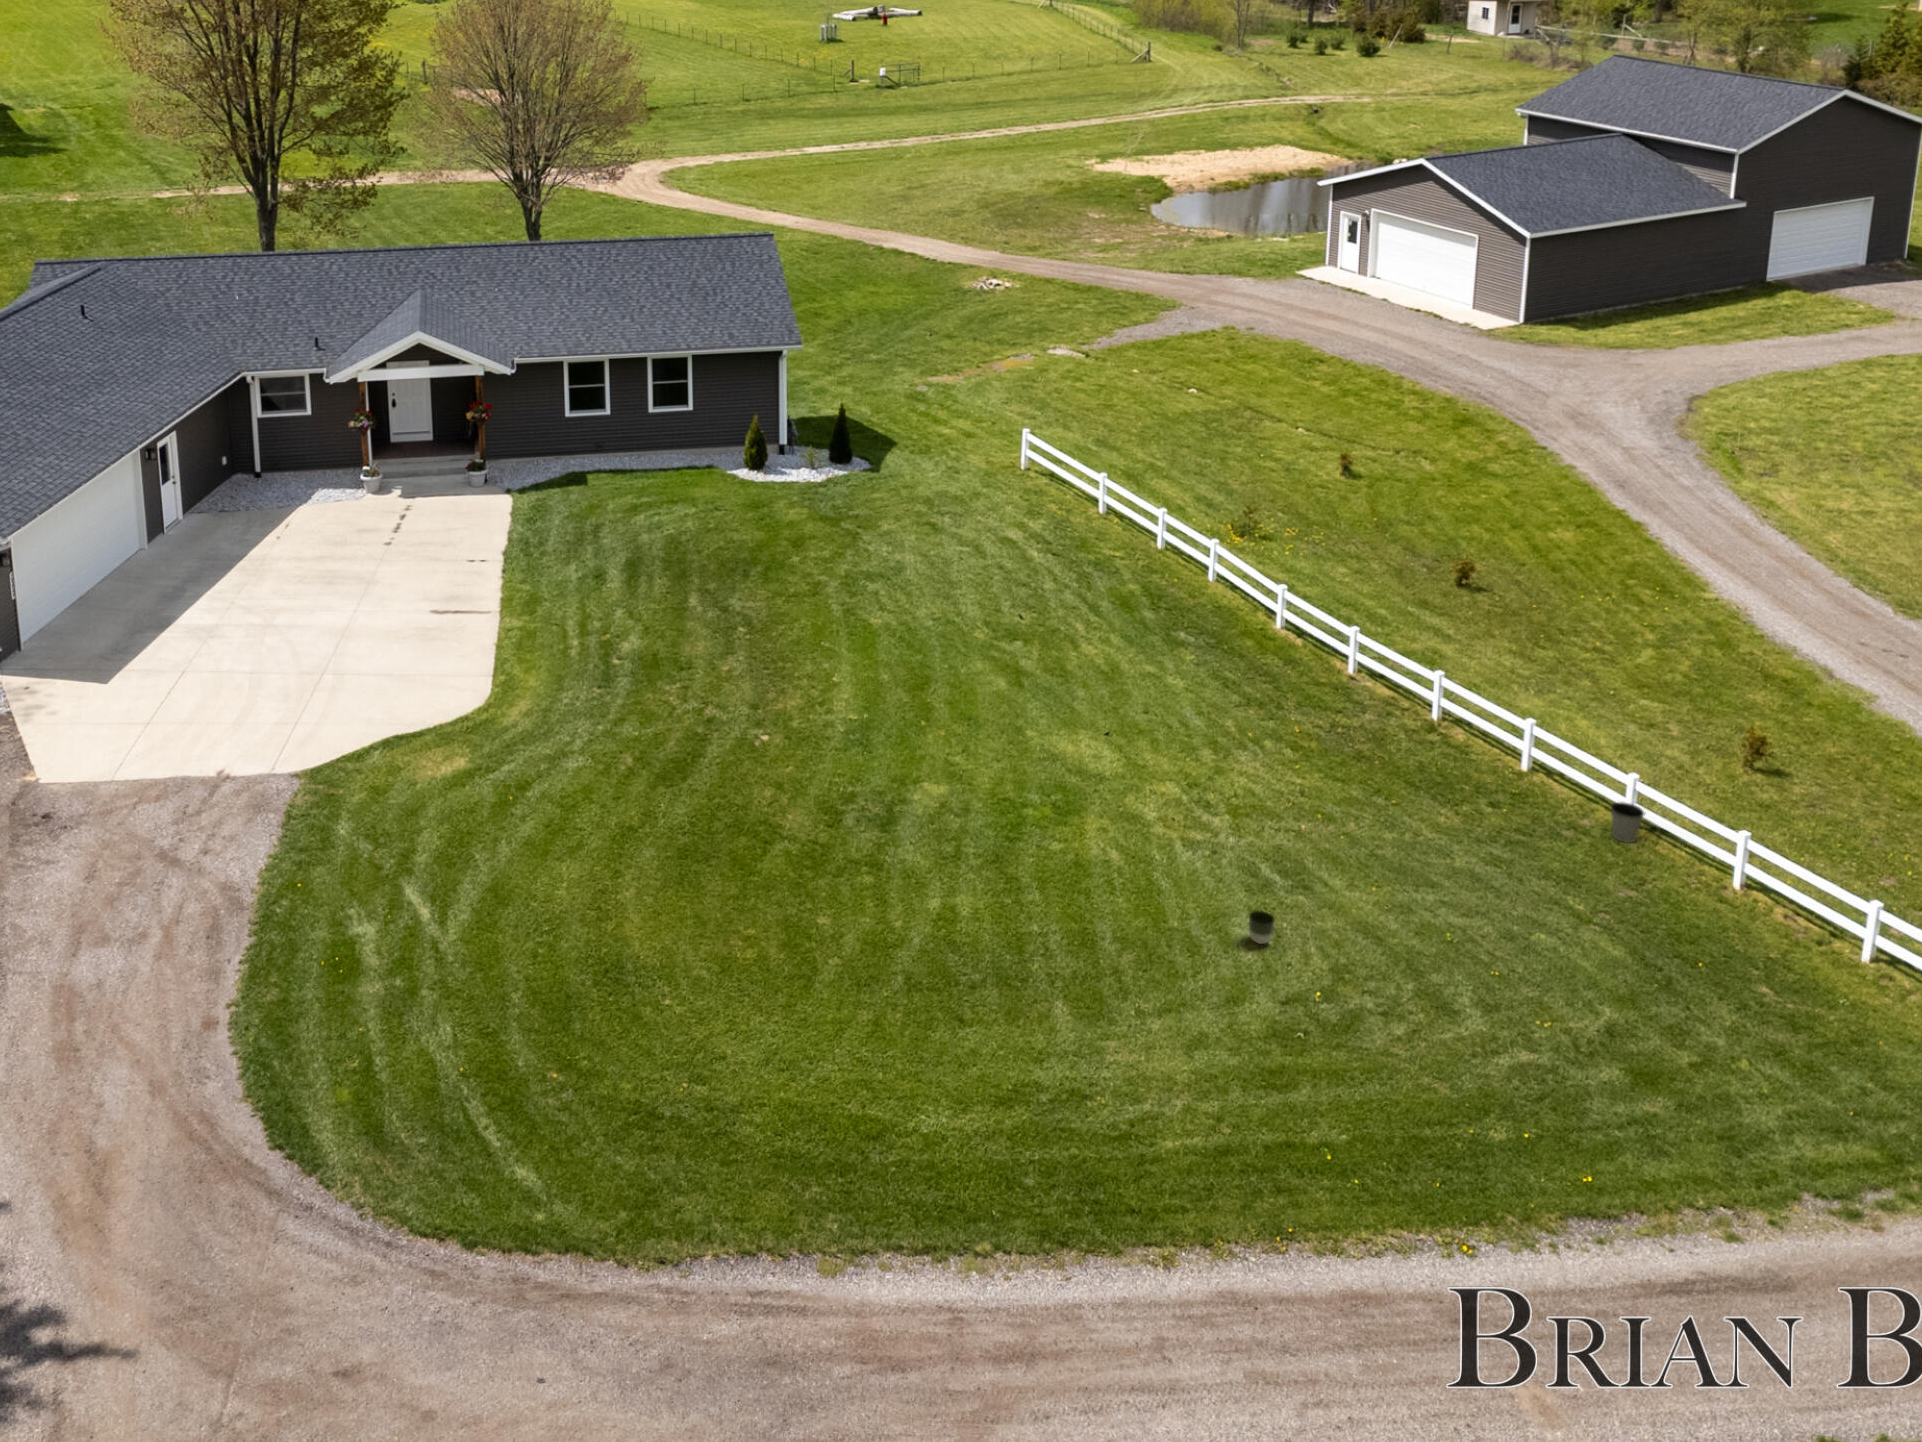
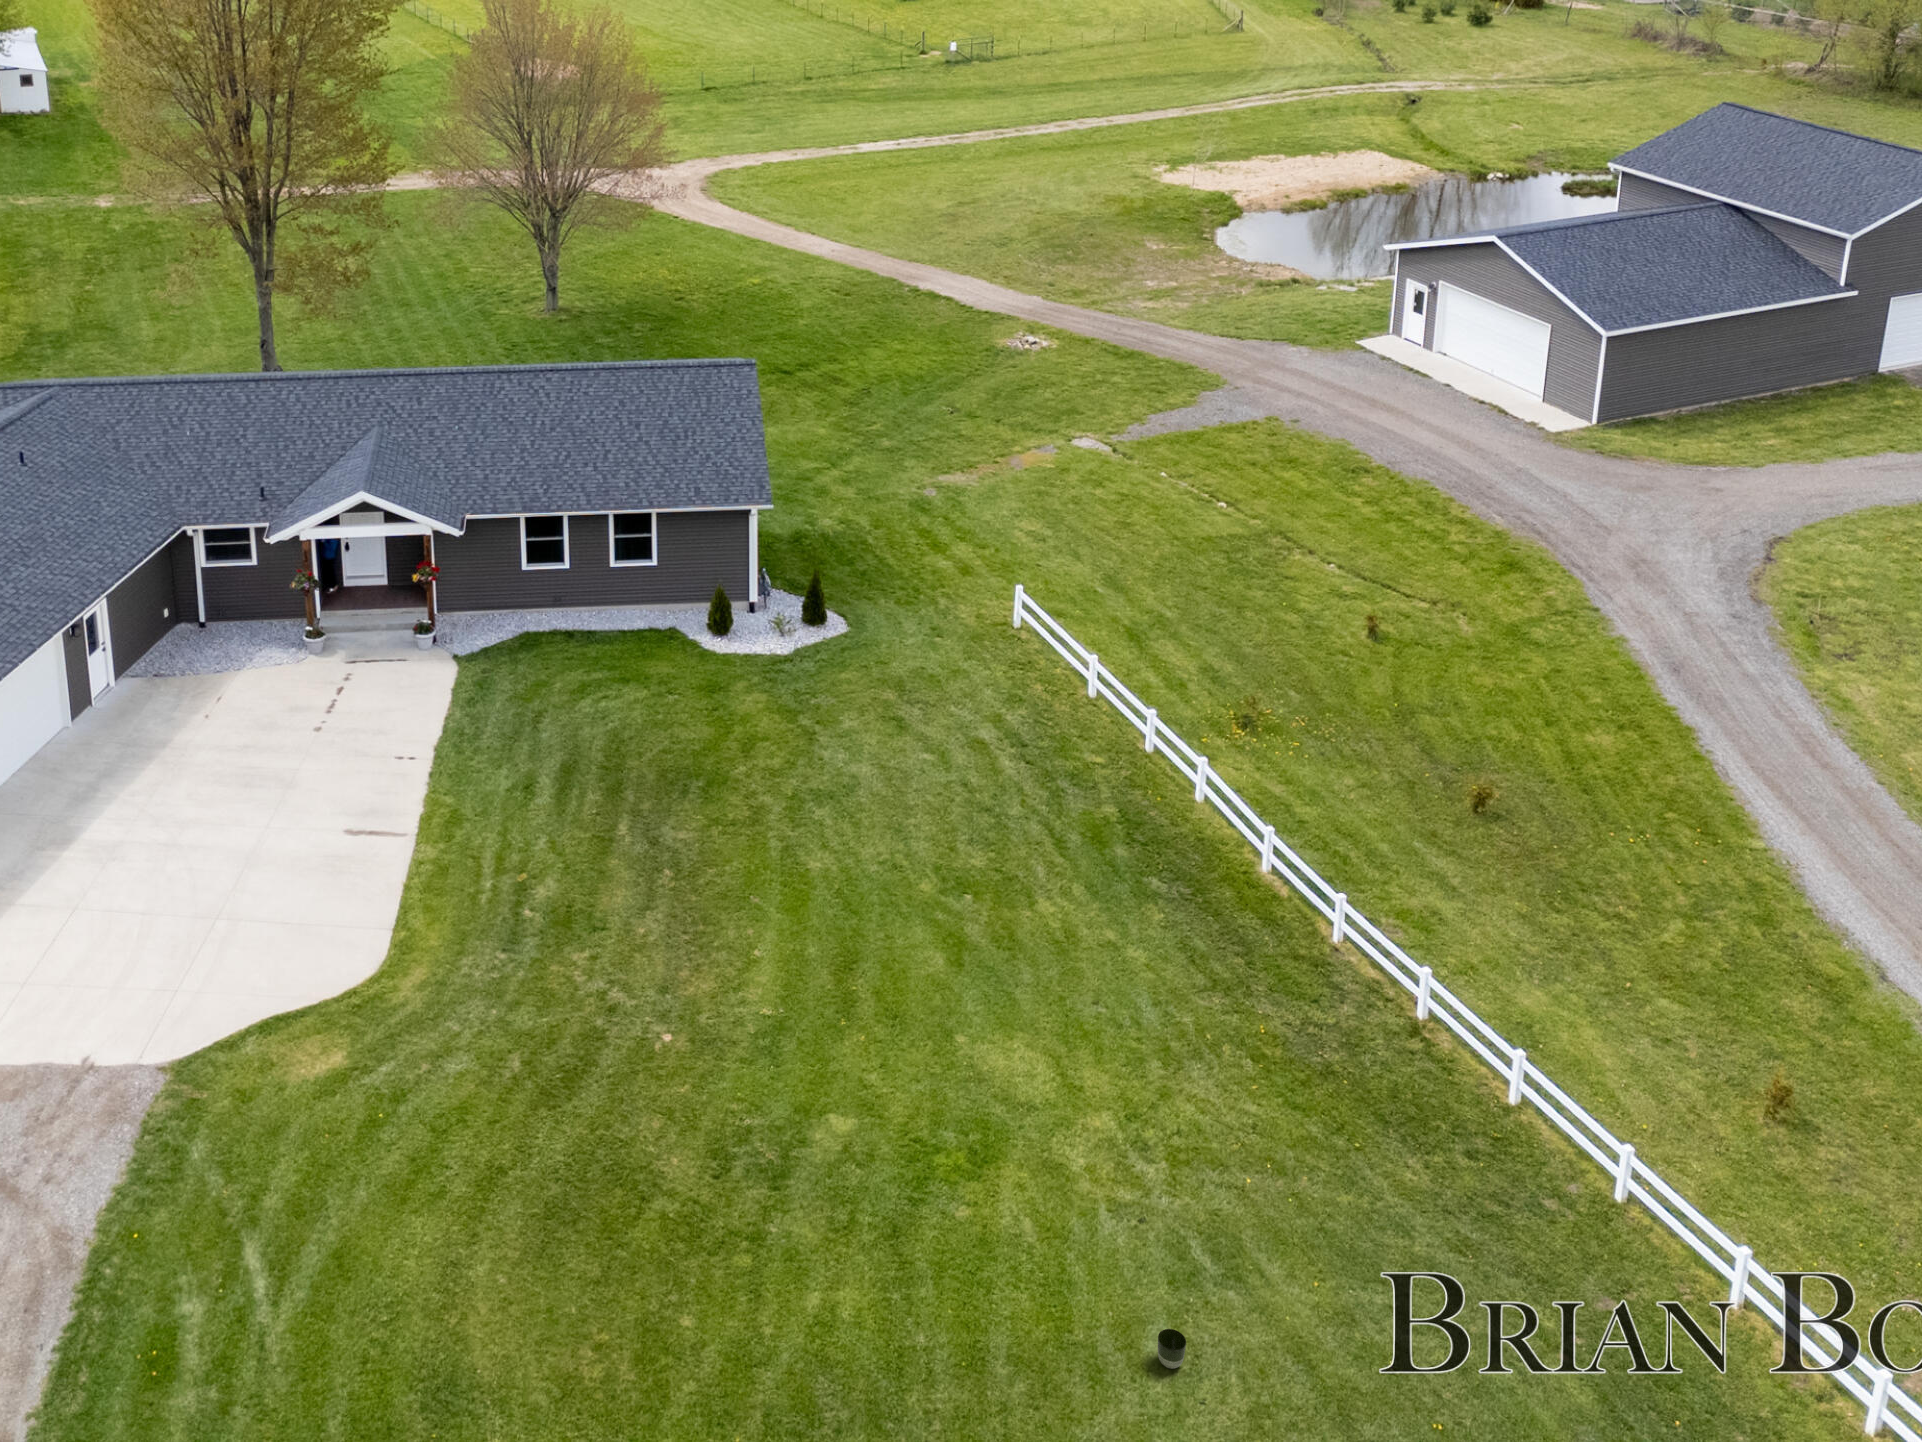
bucket: present [1611,802,1645,843] -> none [1593,1180,1633,1229]

